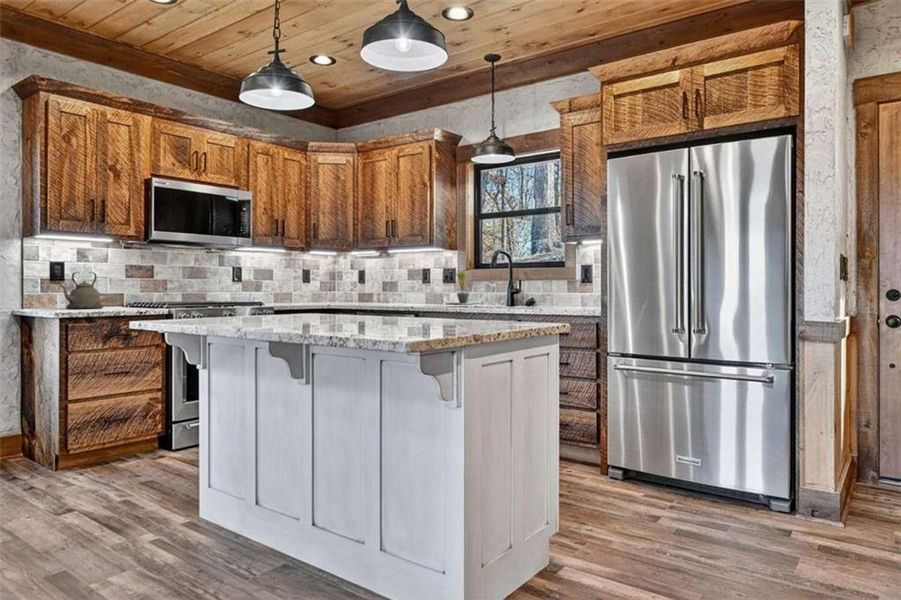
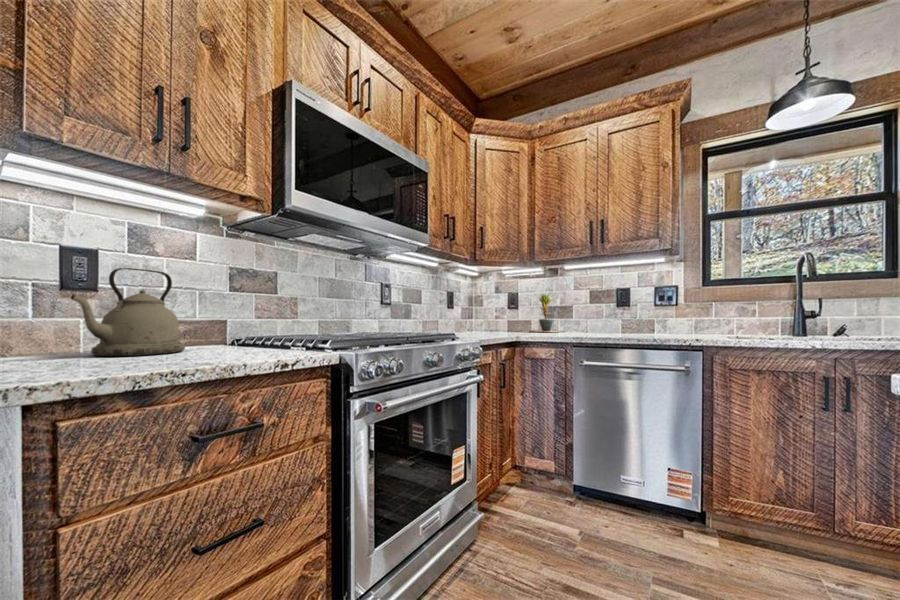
potted plant: present [452,271,474,305] -> present [532,294,561,332]

